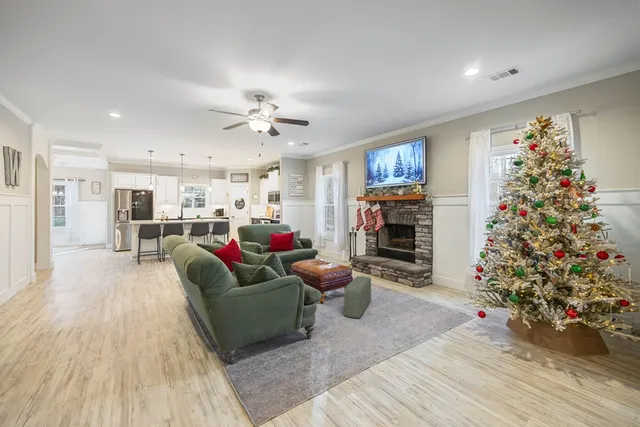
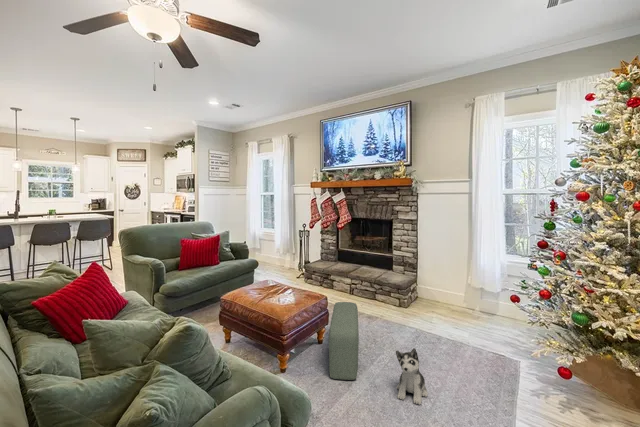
plush toy: none [380,299,401,332] -> present [396,348,428,405]

